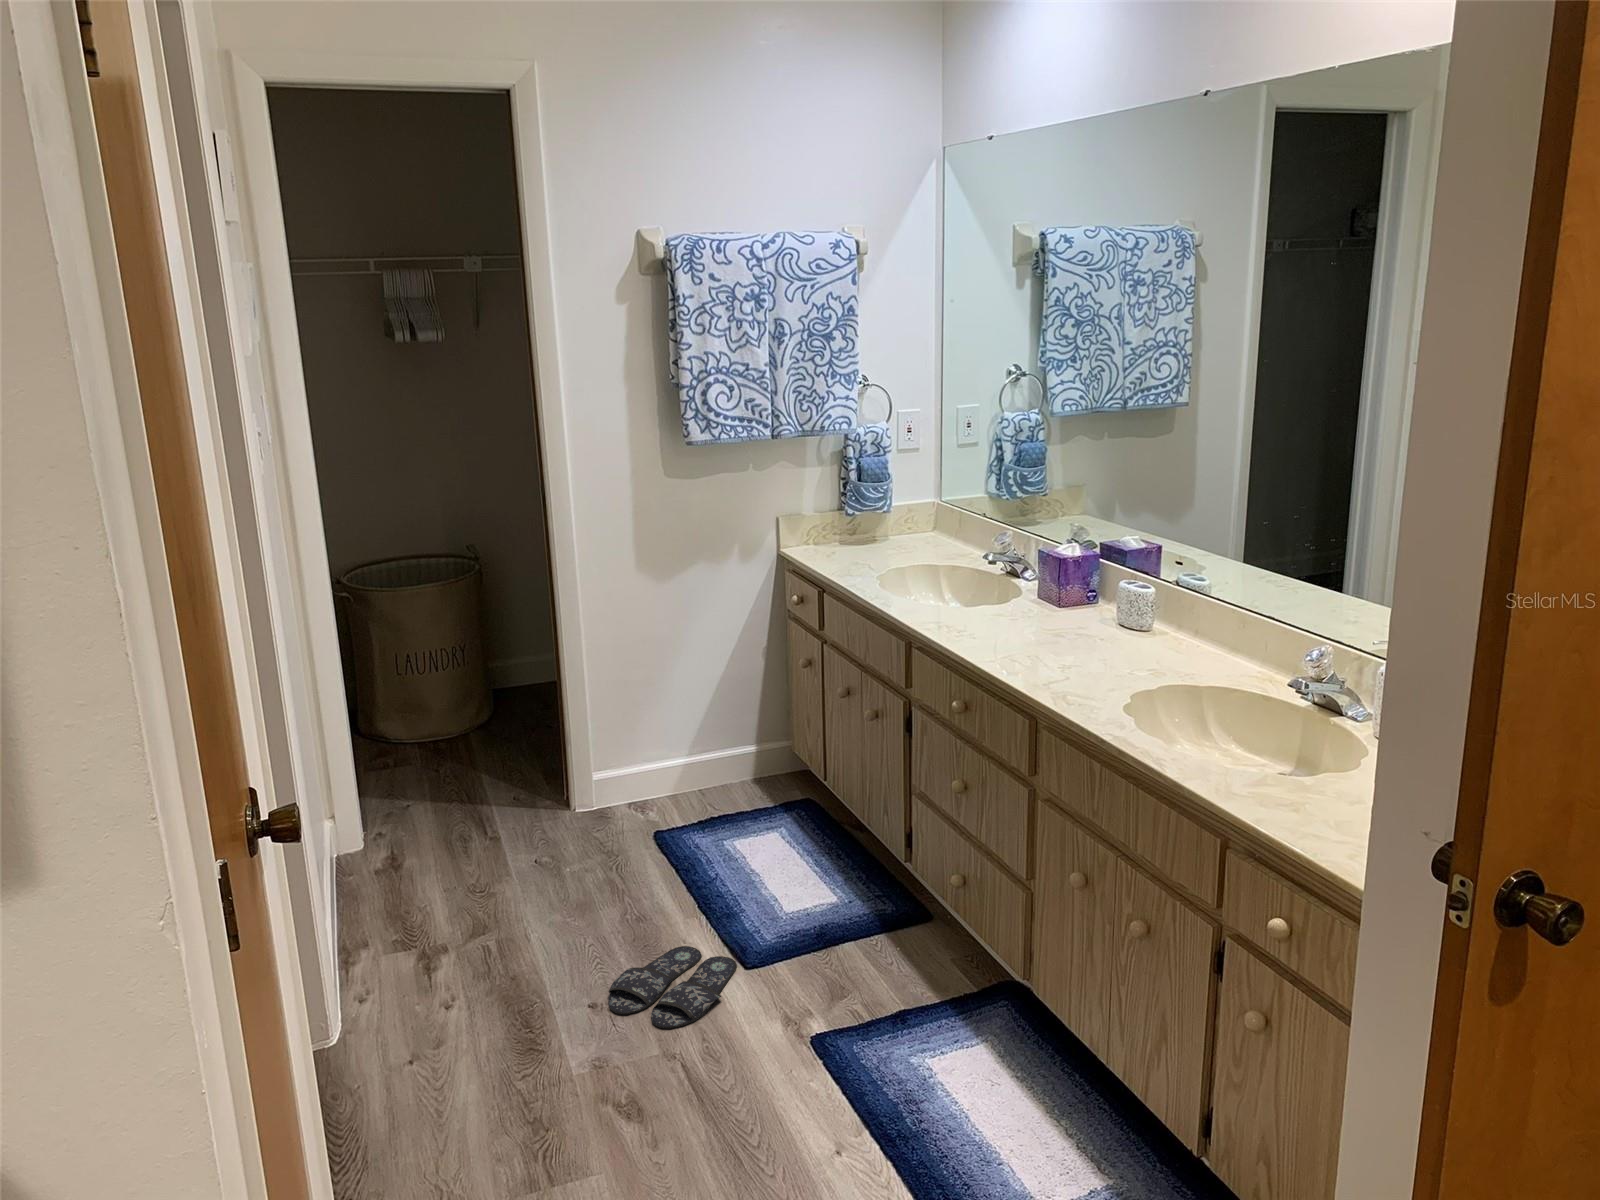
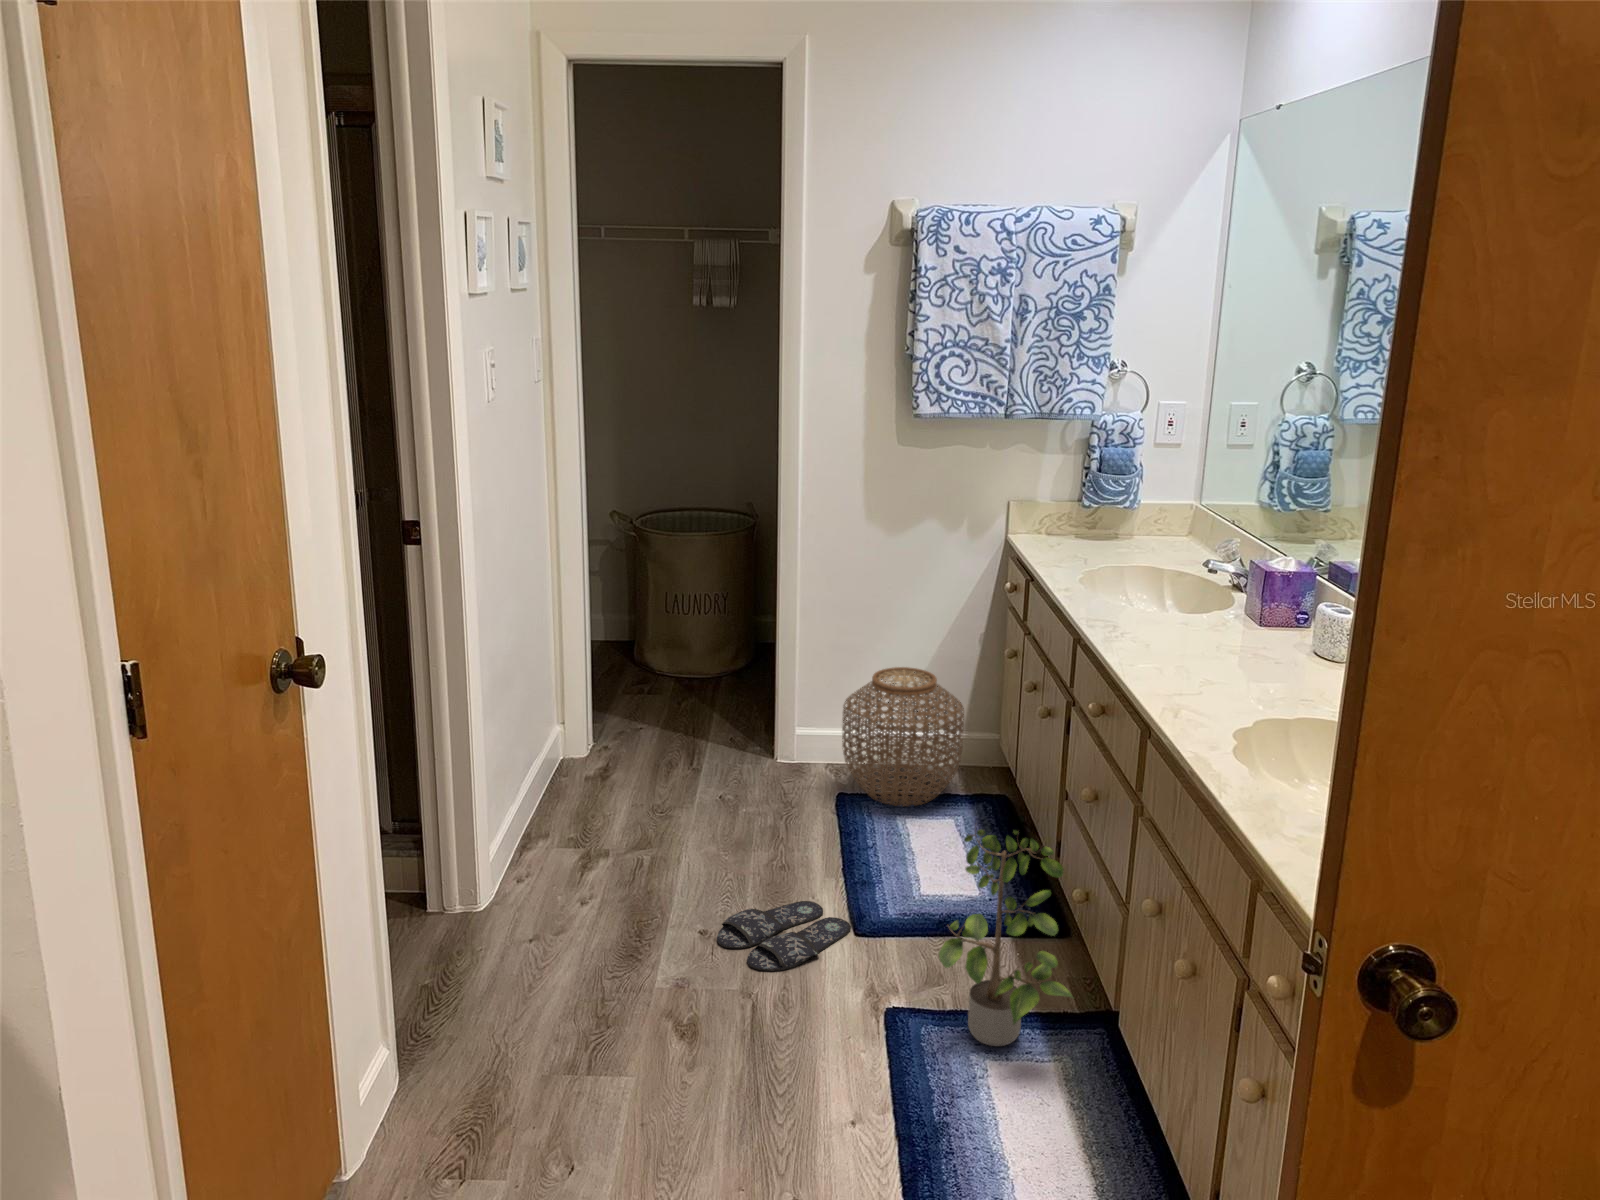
woven basket: none [648,693,770,832] -> present [842,667,964,806]
potted plant: none [866,834,1004,1043] -> present [939,830,1073,1046]

